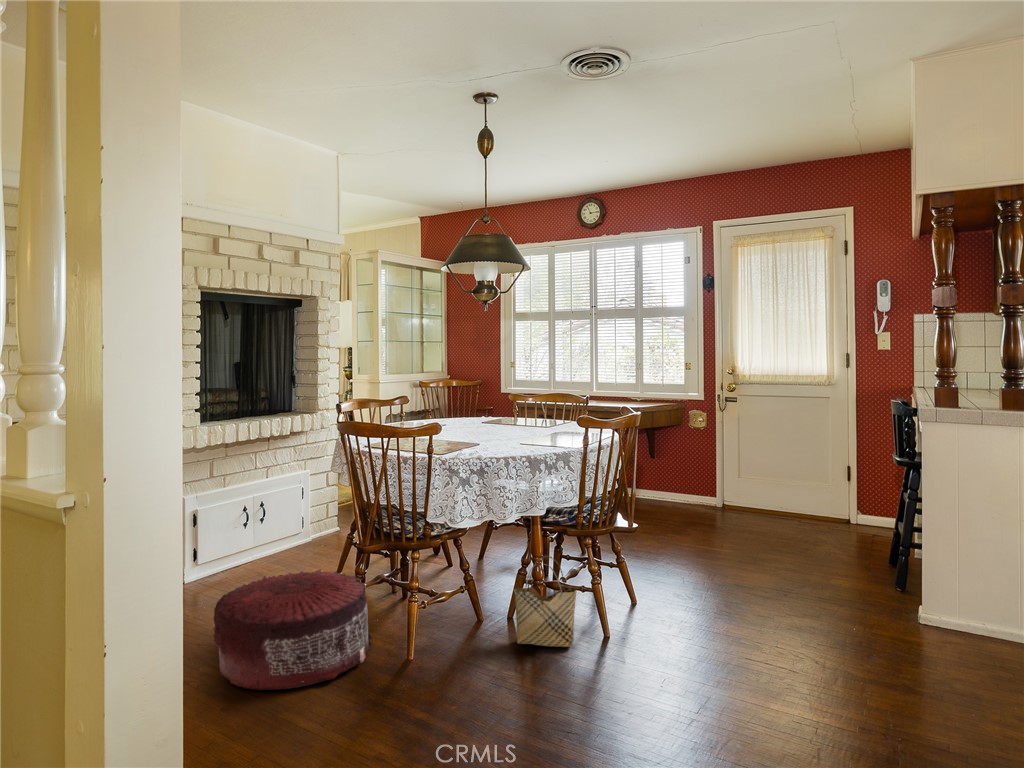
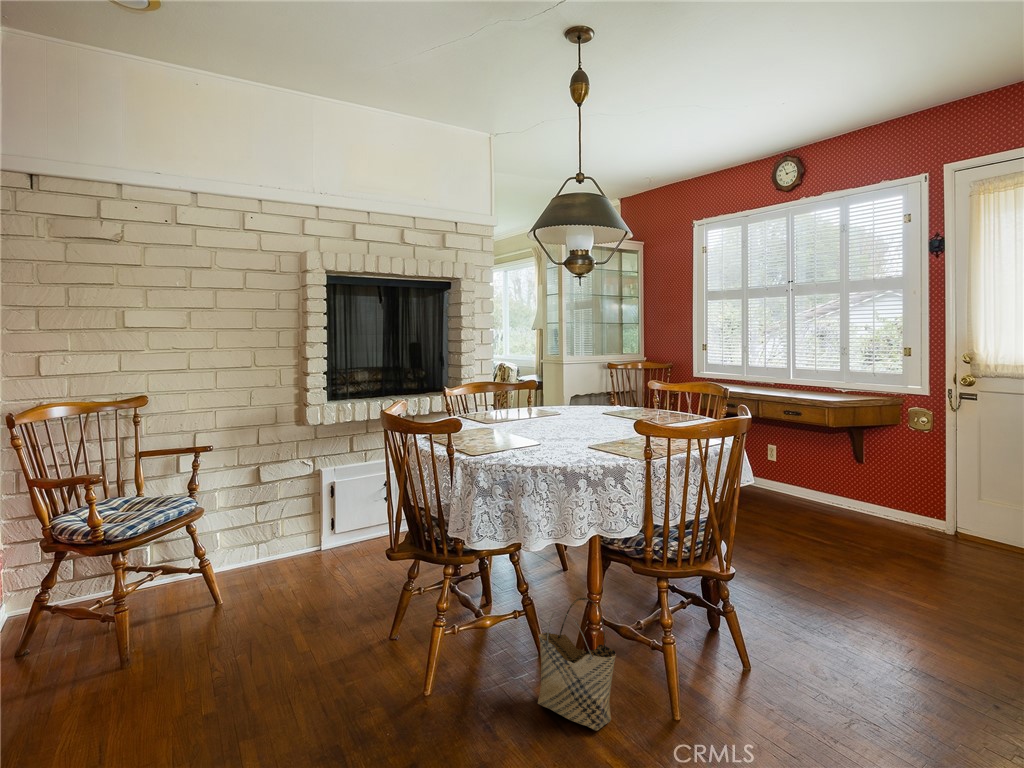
pouf: present [213,569,372,691] -> none [222,561,395,702]

